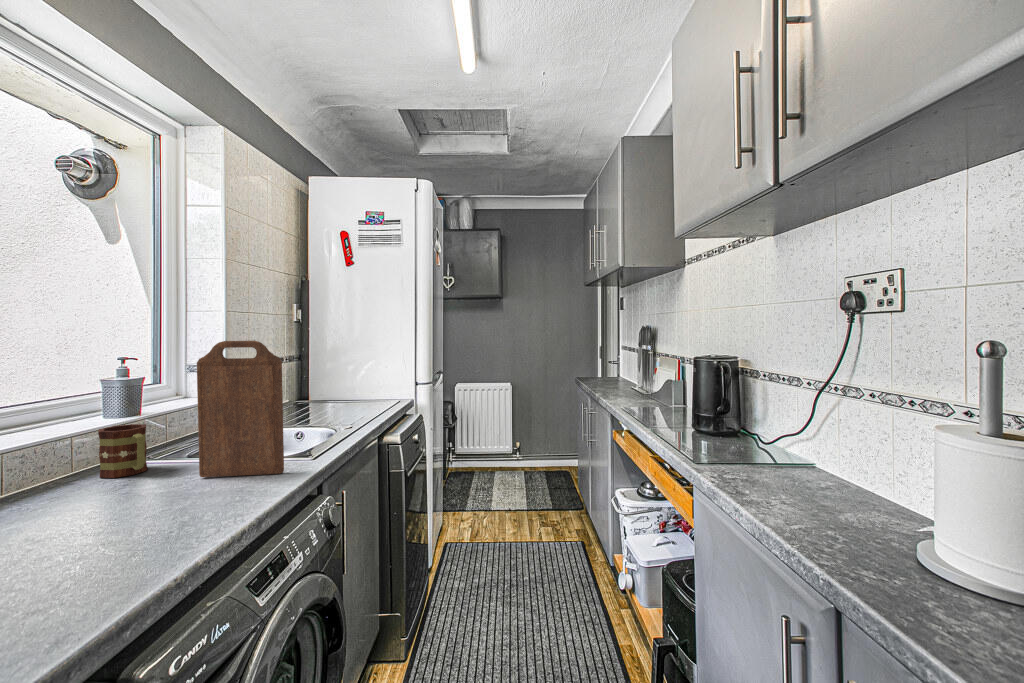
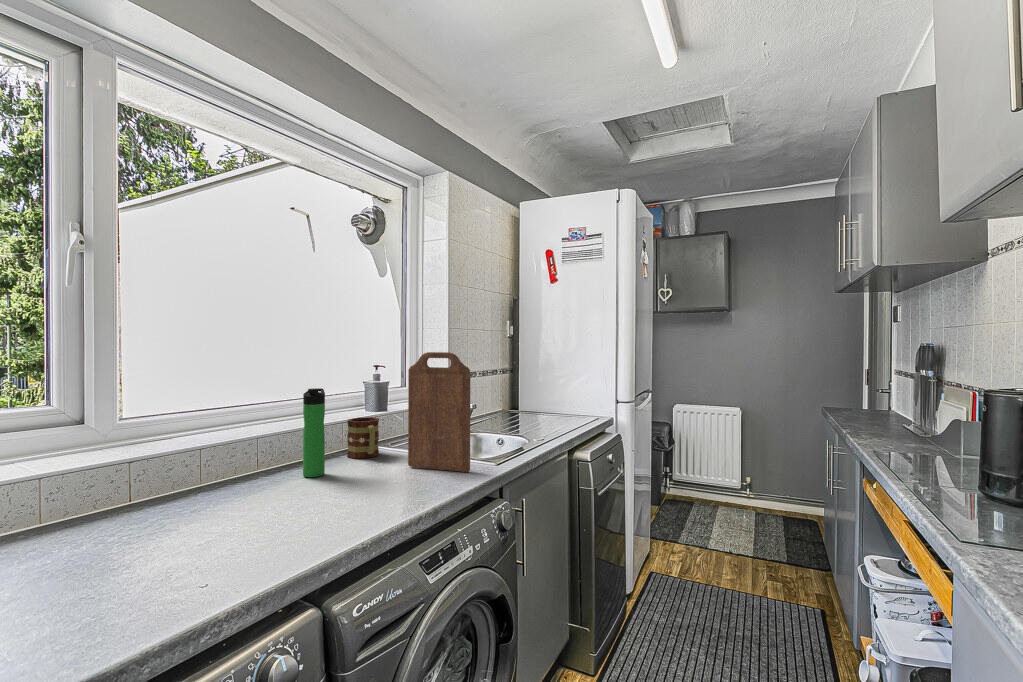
bottle: none [33,392,73,512] -> present [303,388,325,477]

